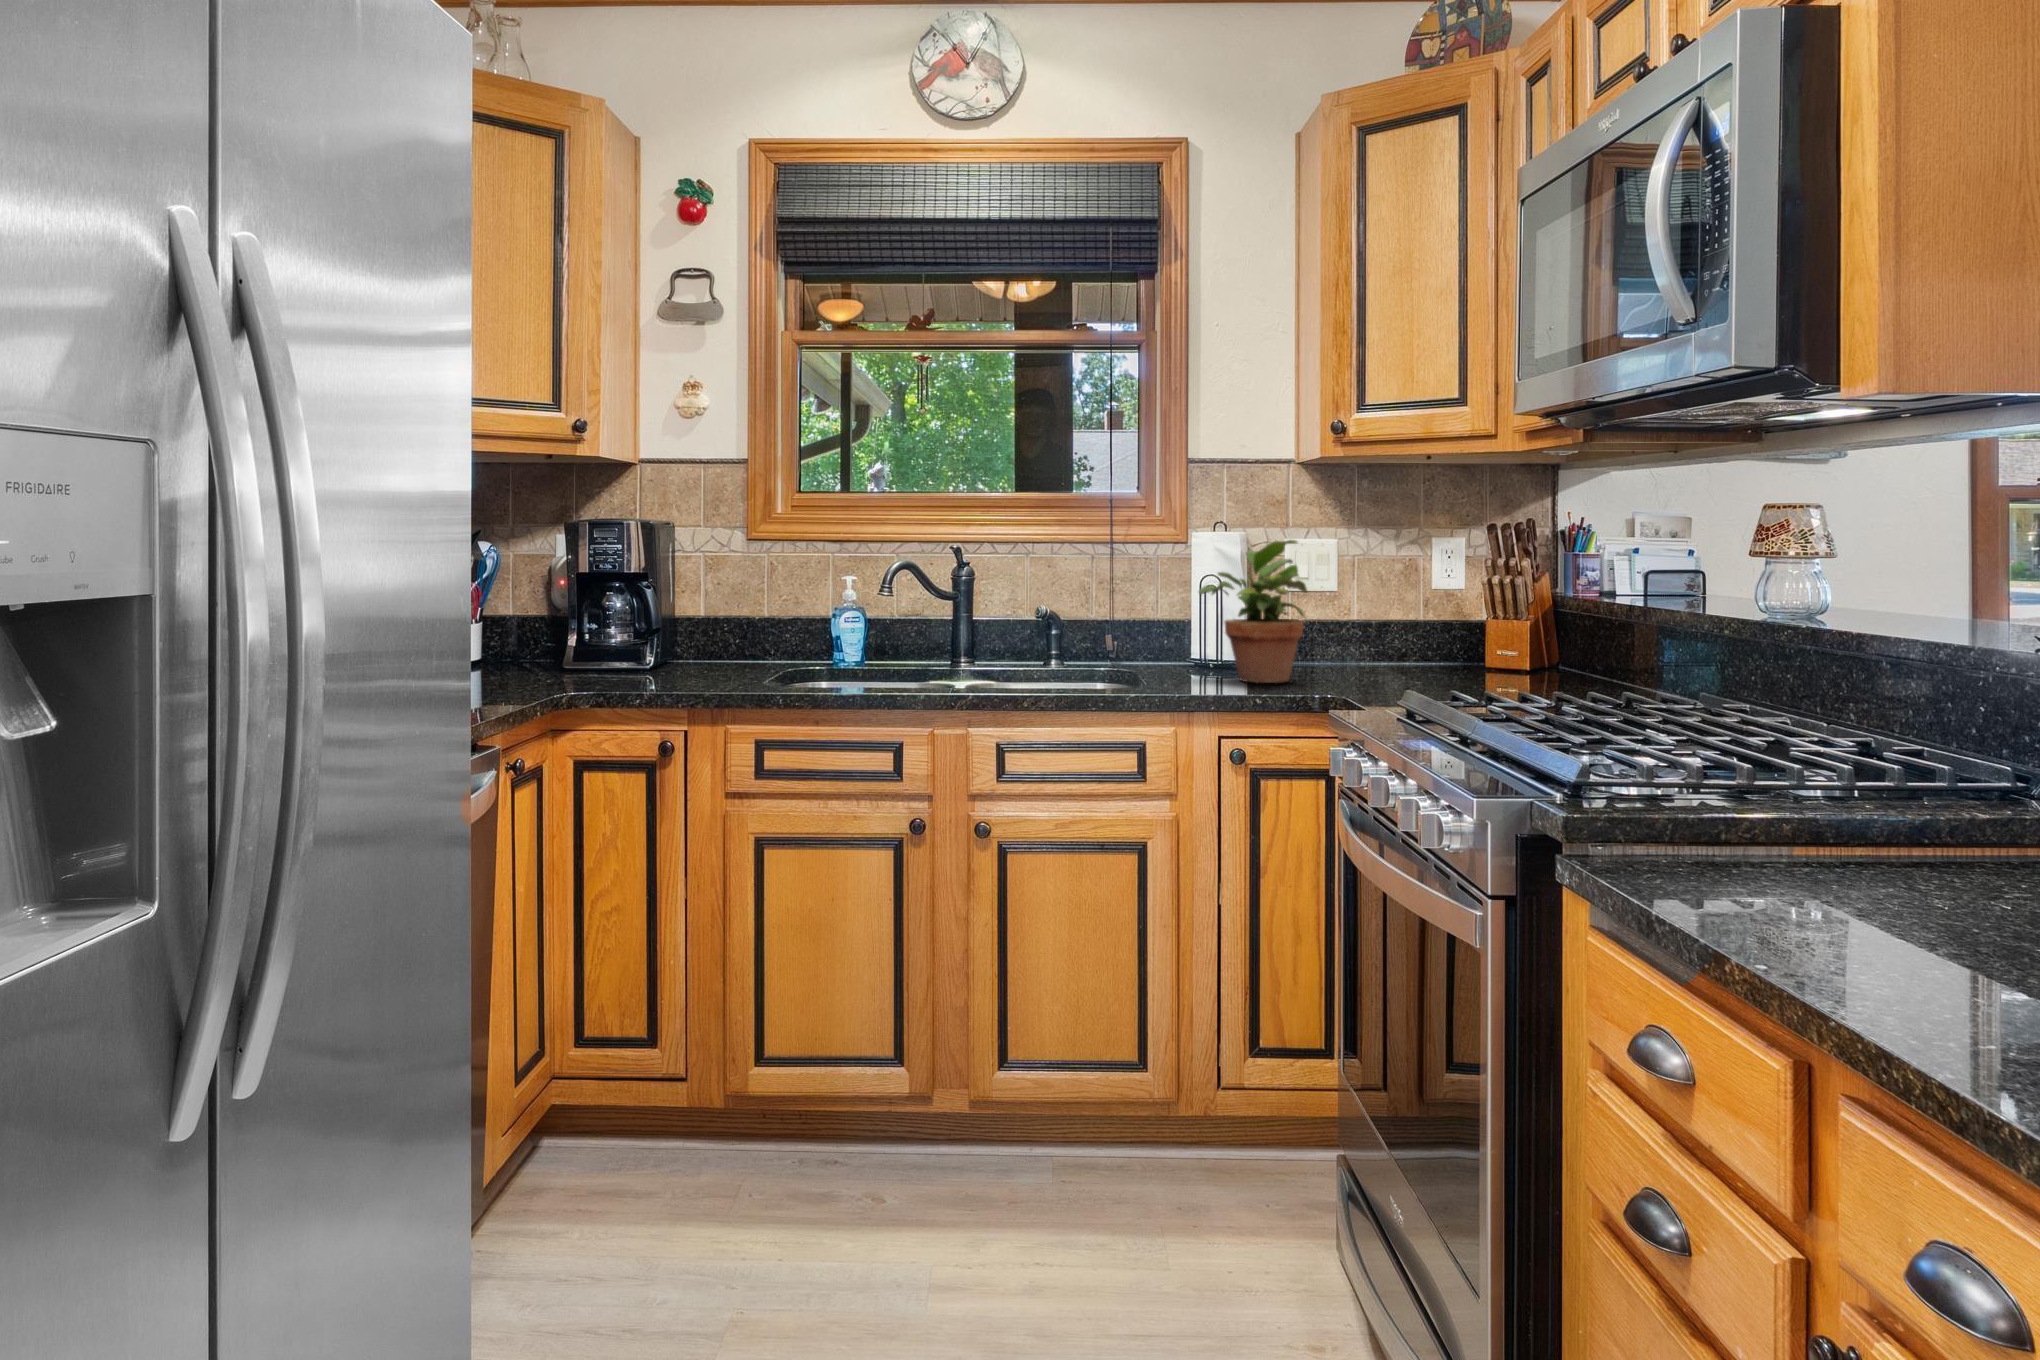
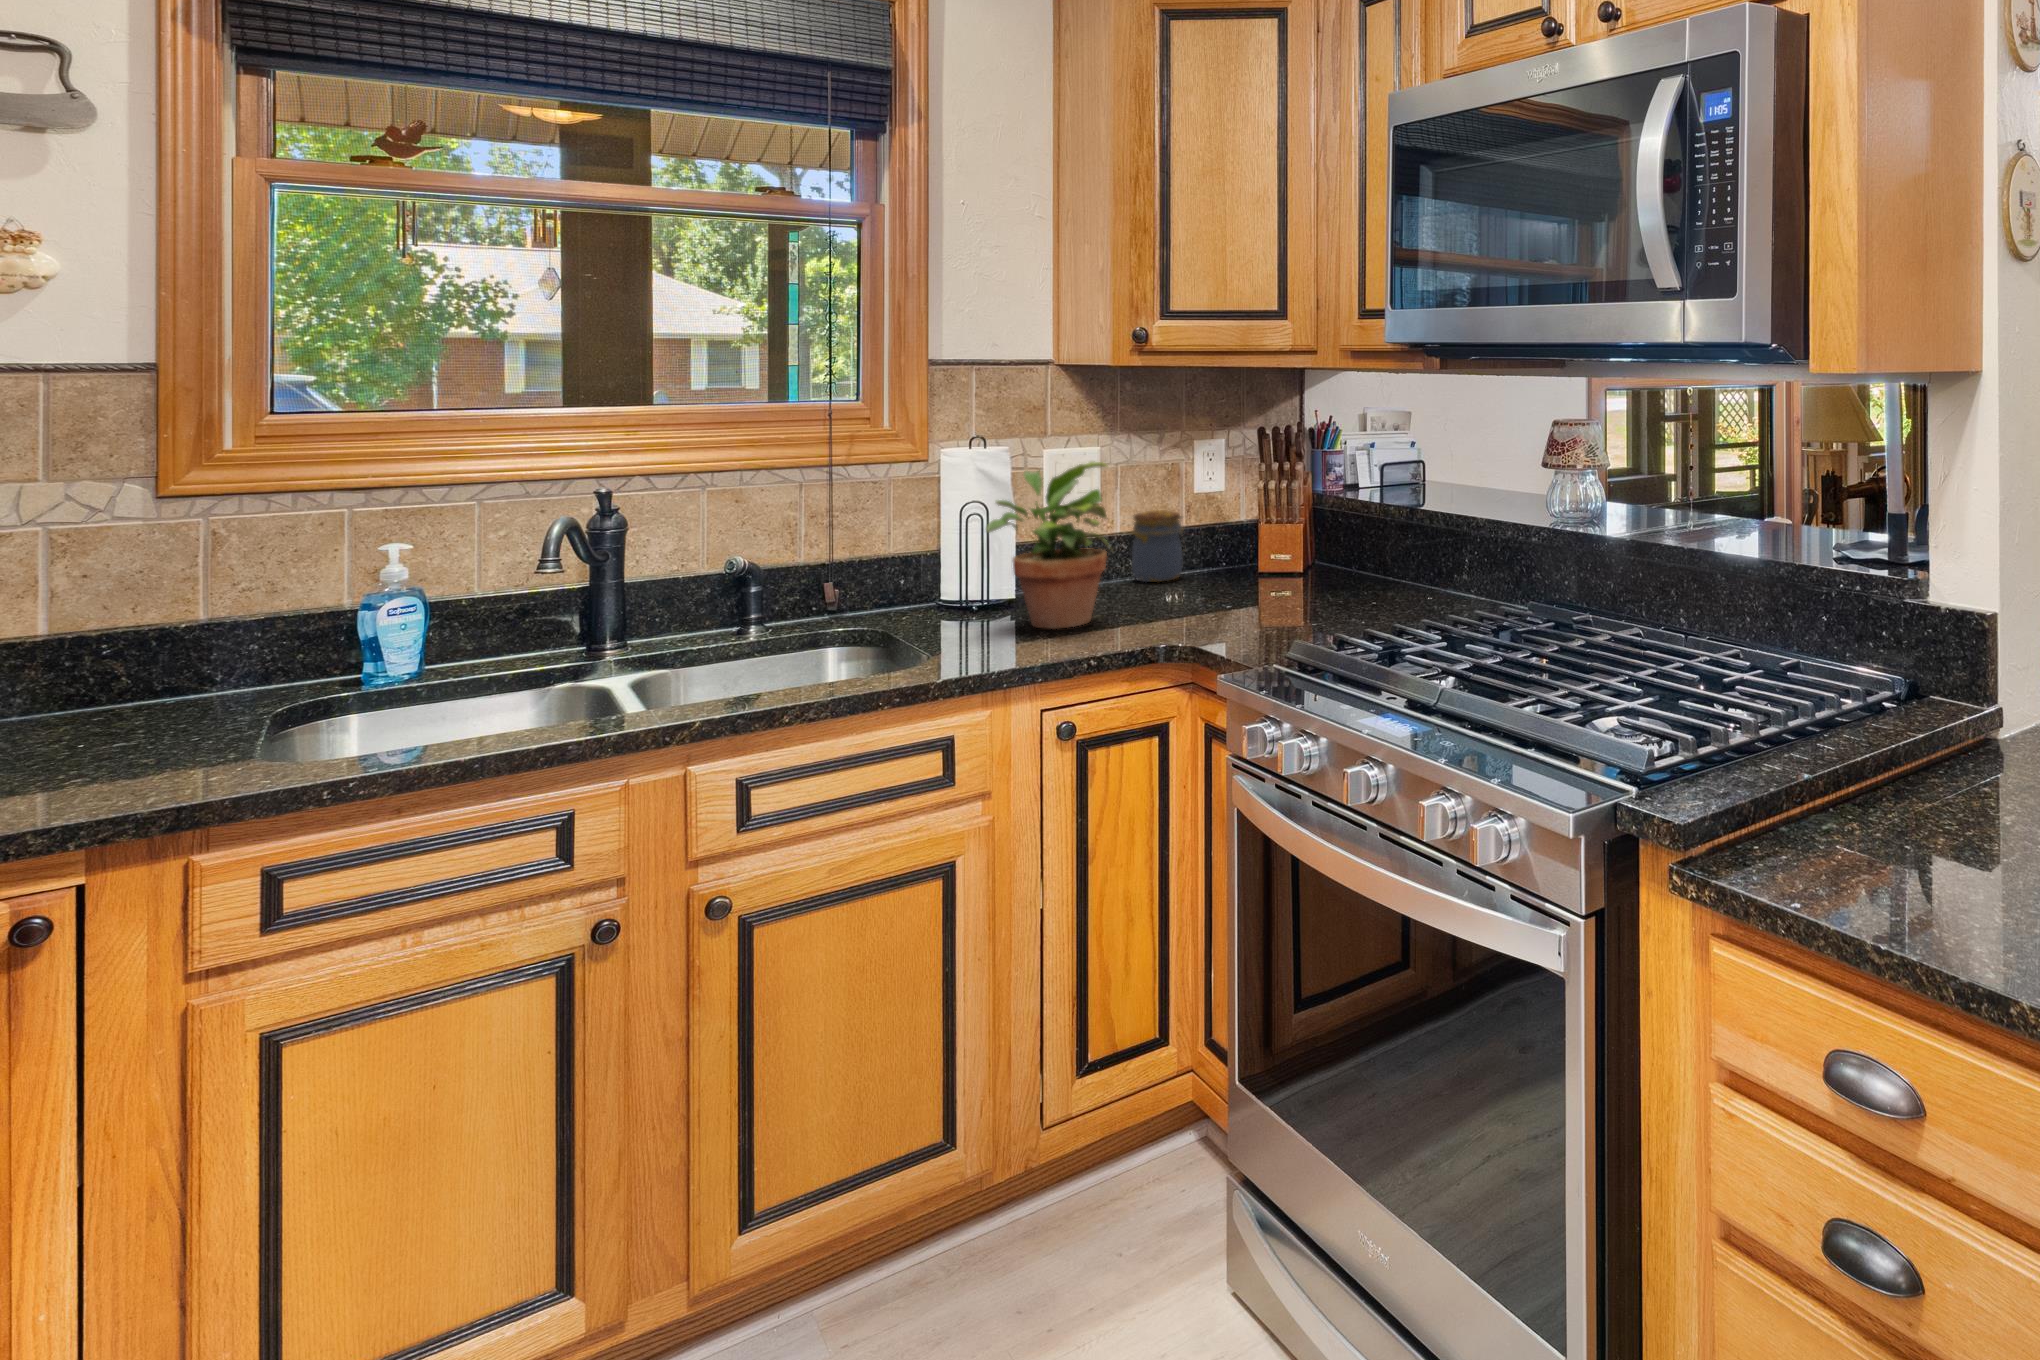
jar: none [1365,600,1418,667] -> present [1132,510,1186,582]

